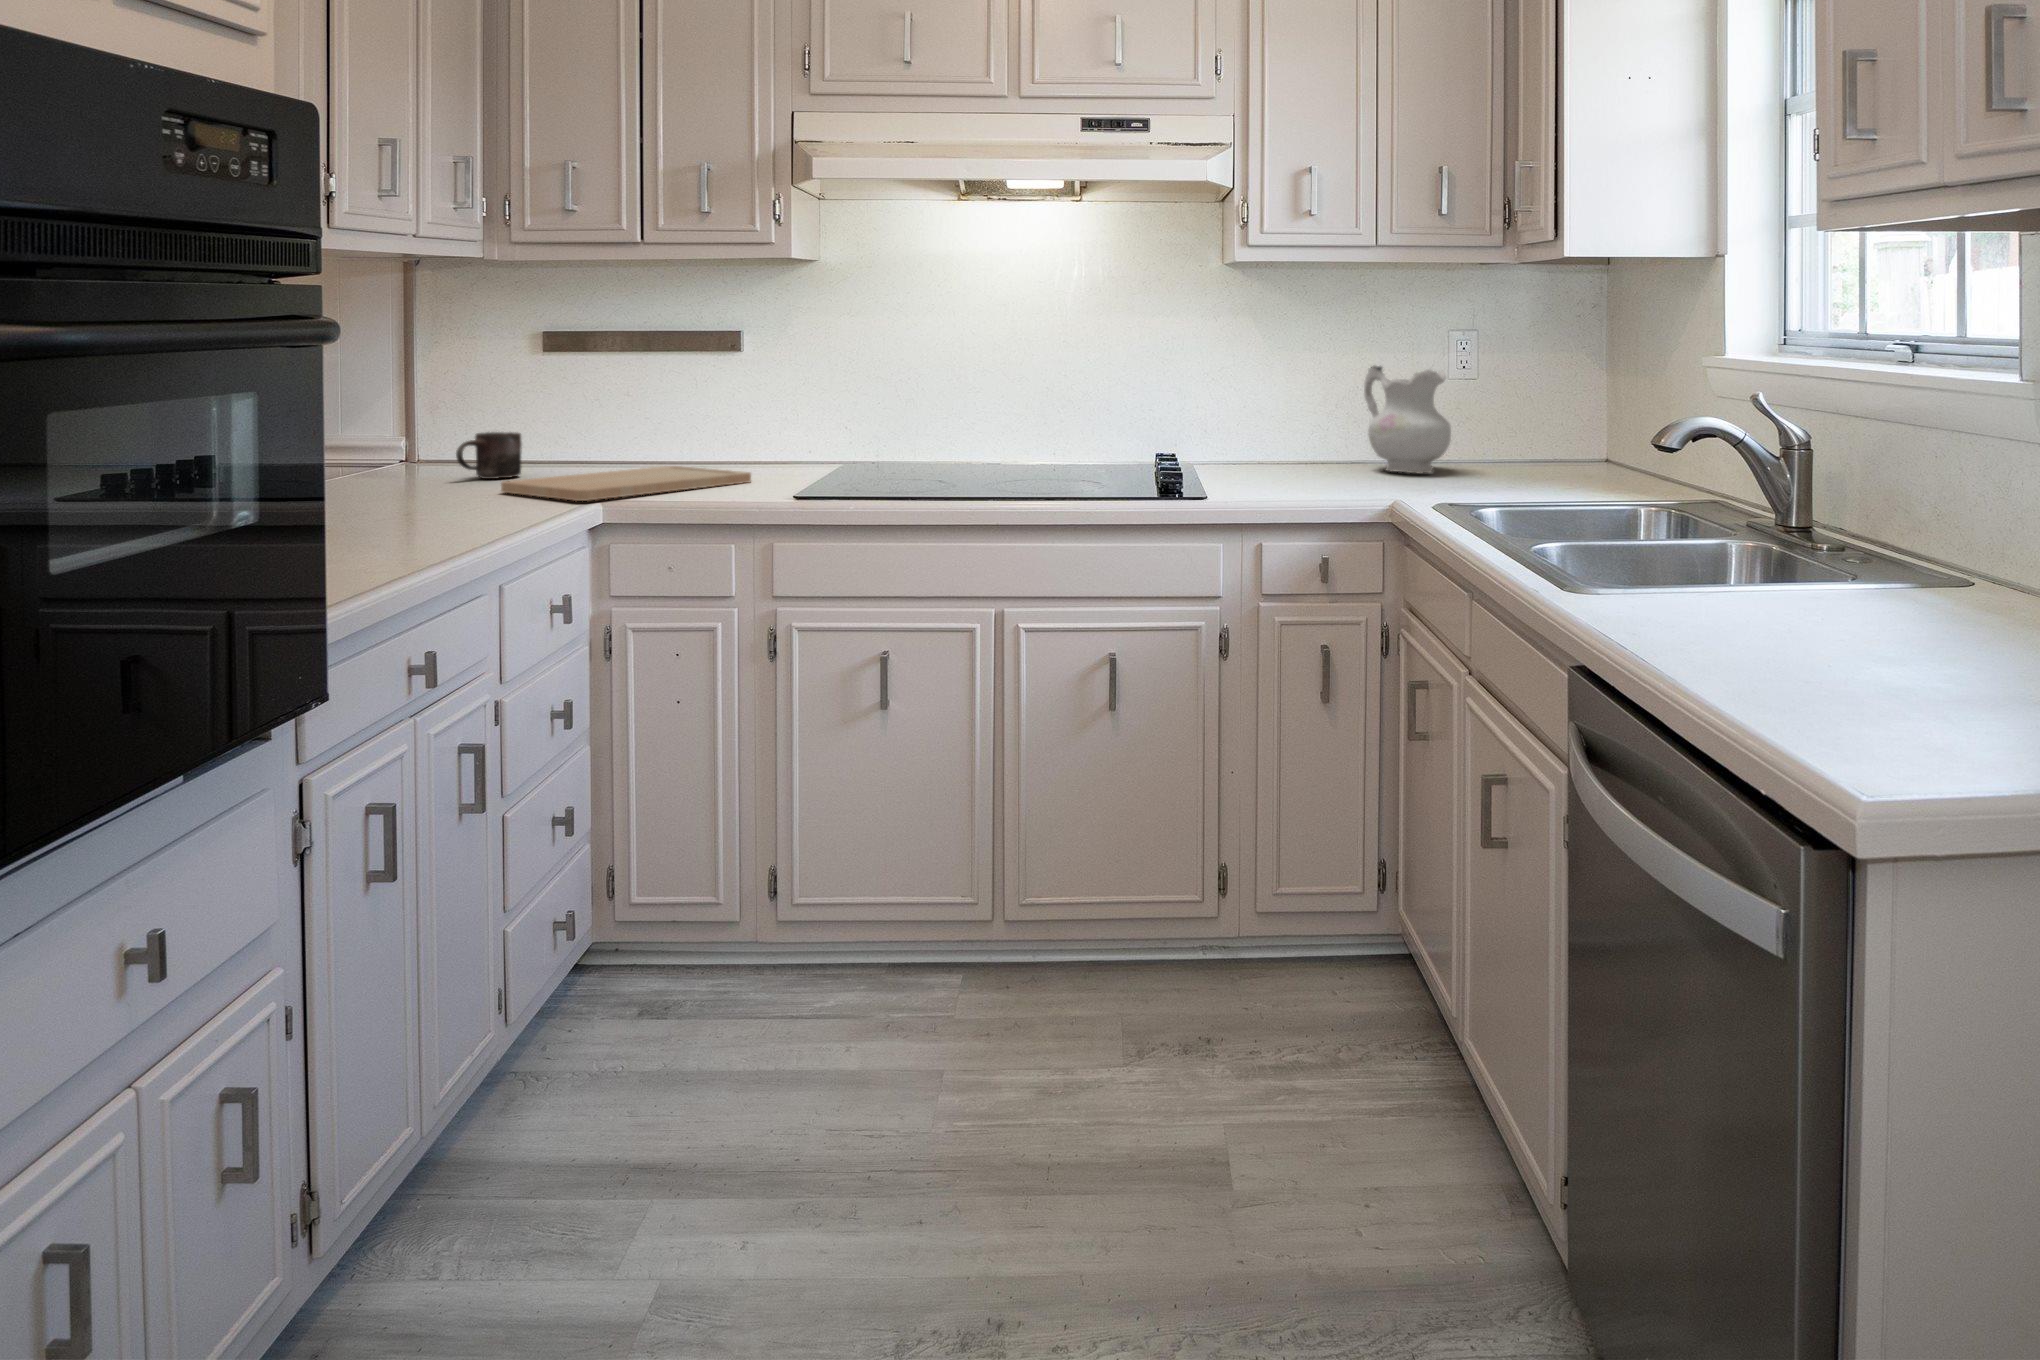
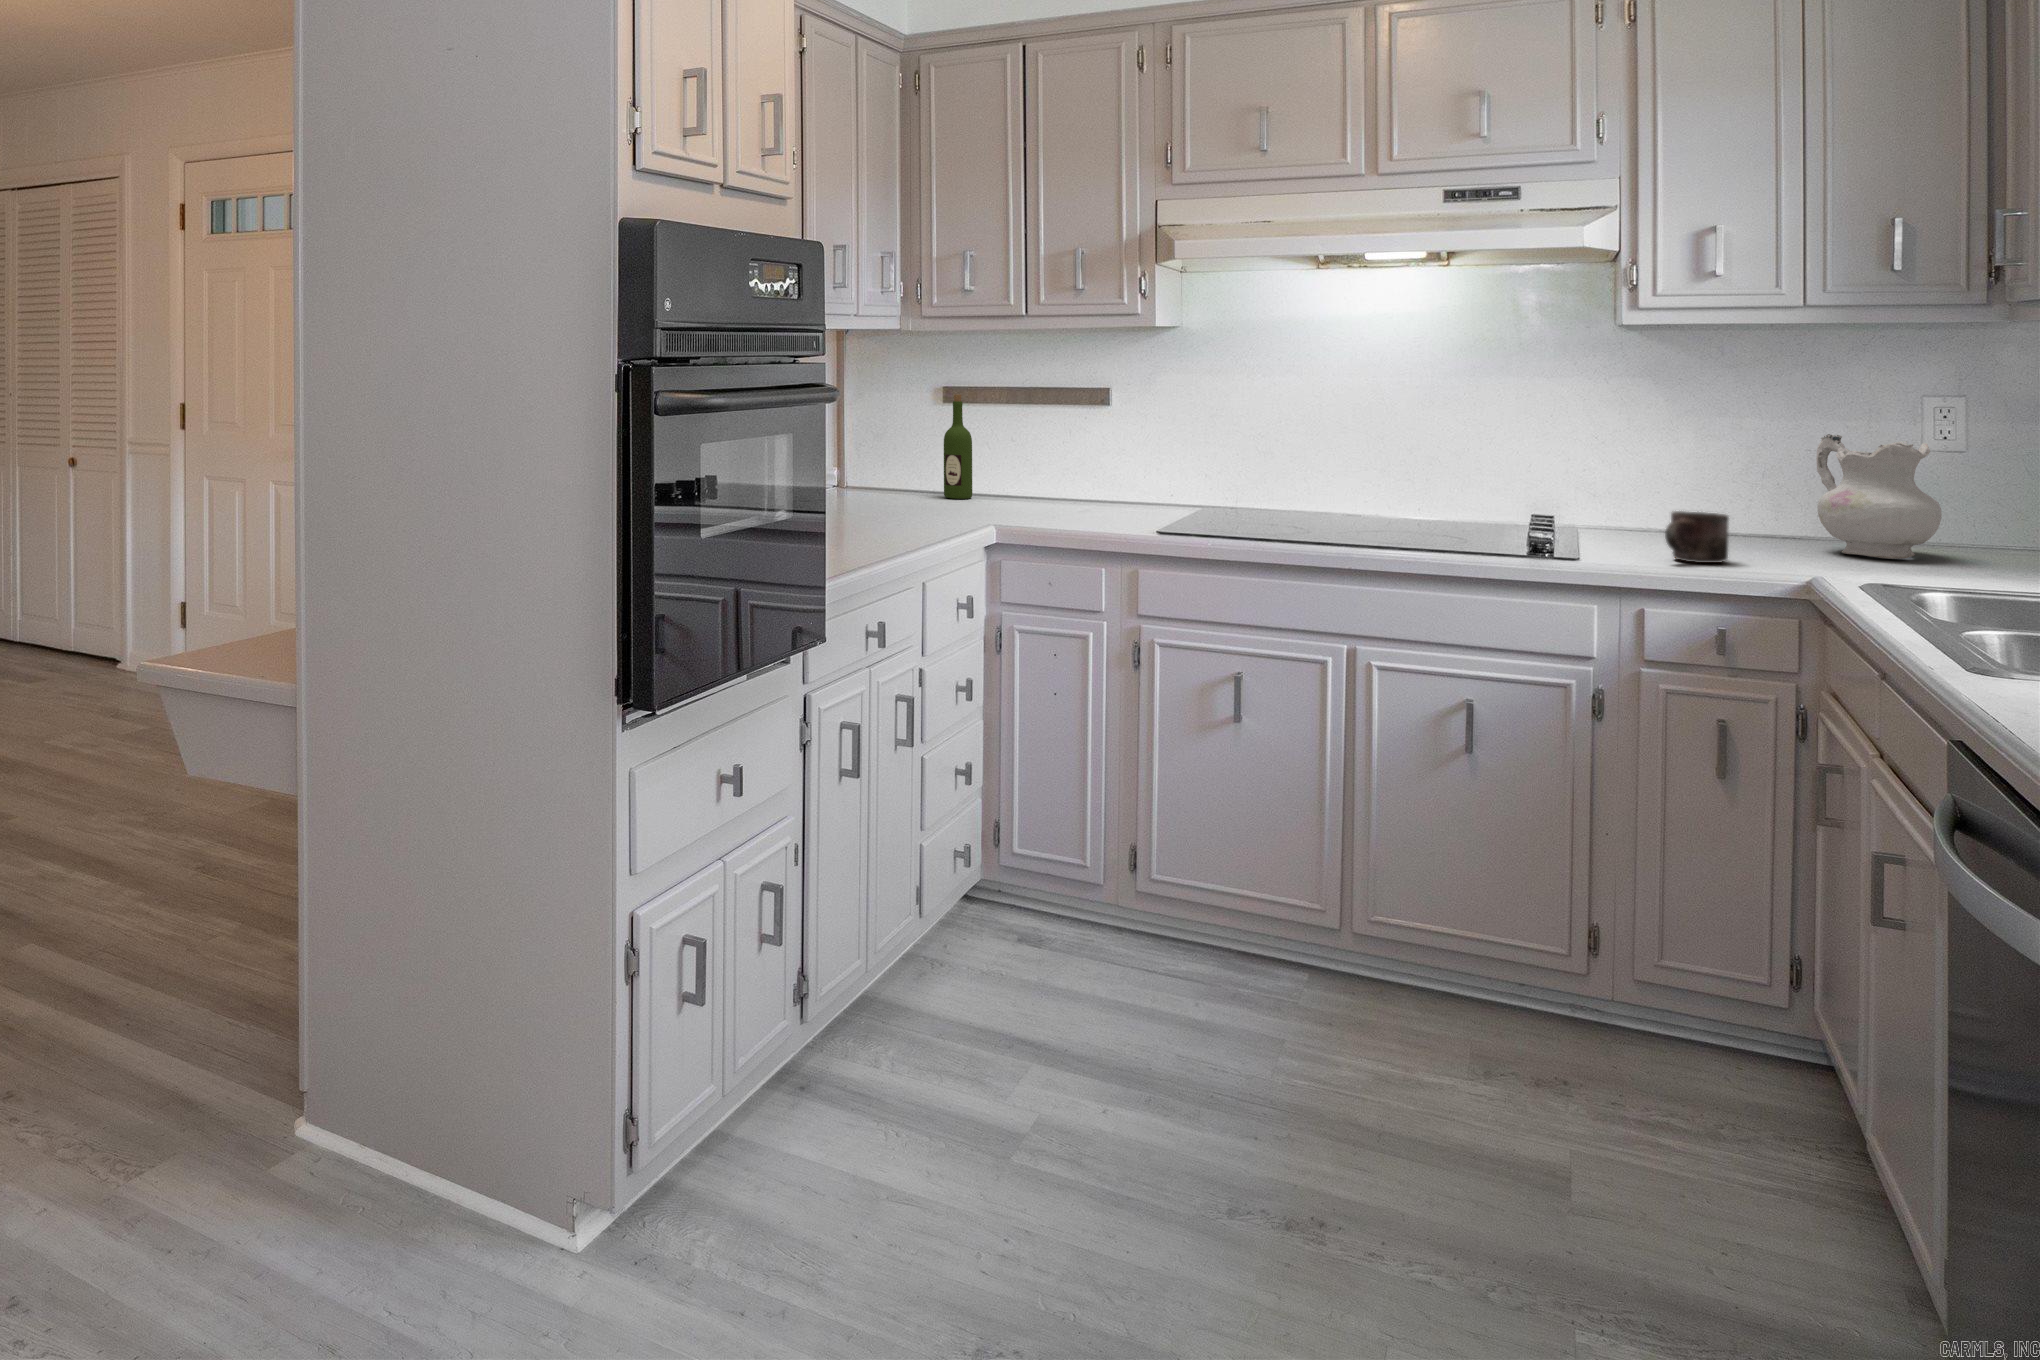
wine bottle: none [543,342,580,470] -> present [944,395,972,499]
mug: present [456,432,522,479] -> present [1665,511,1729,563]
cutting board: present [501,466,751,501] -> none [918,501,1116,524]

